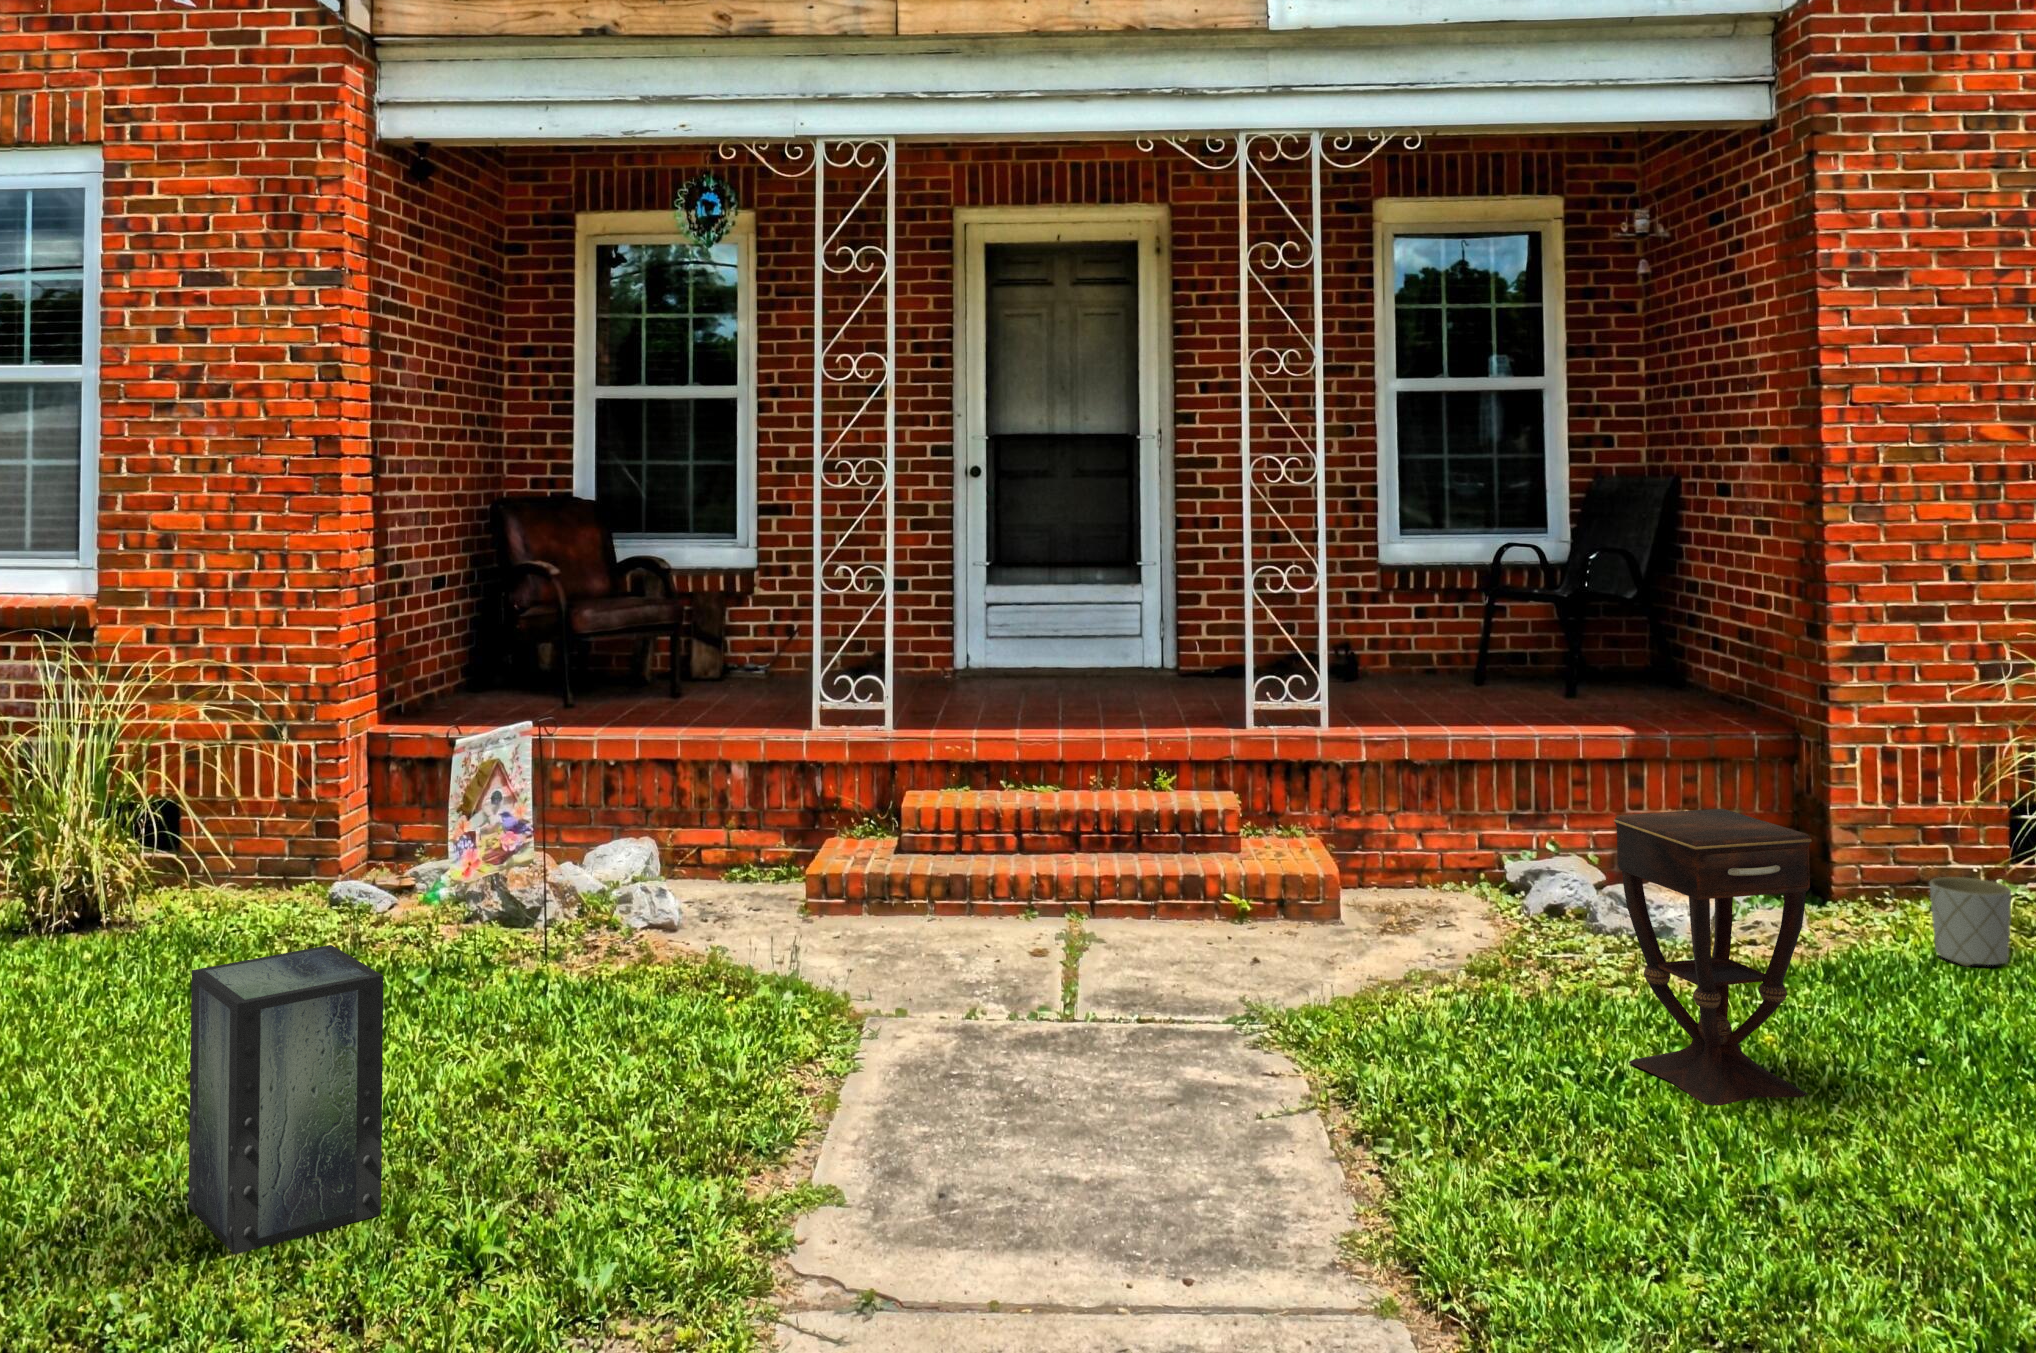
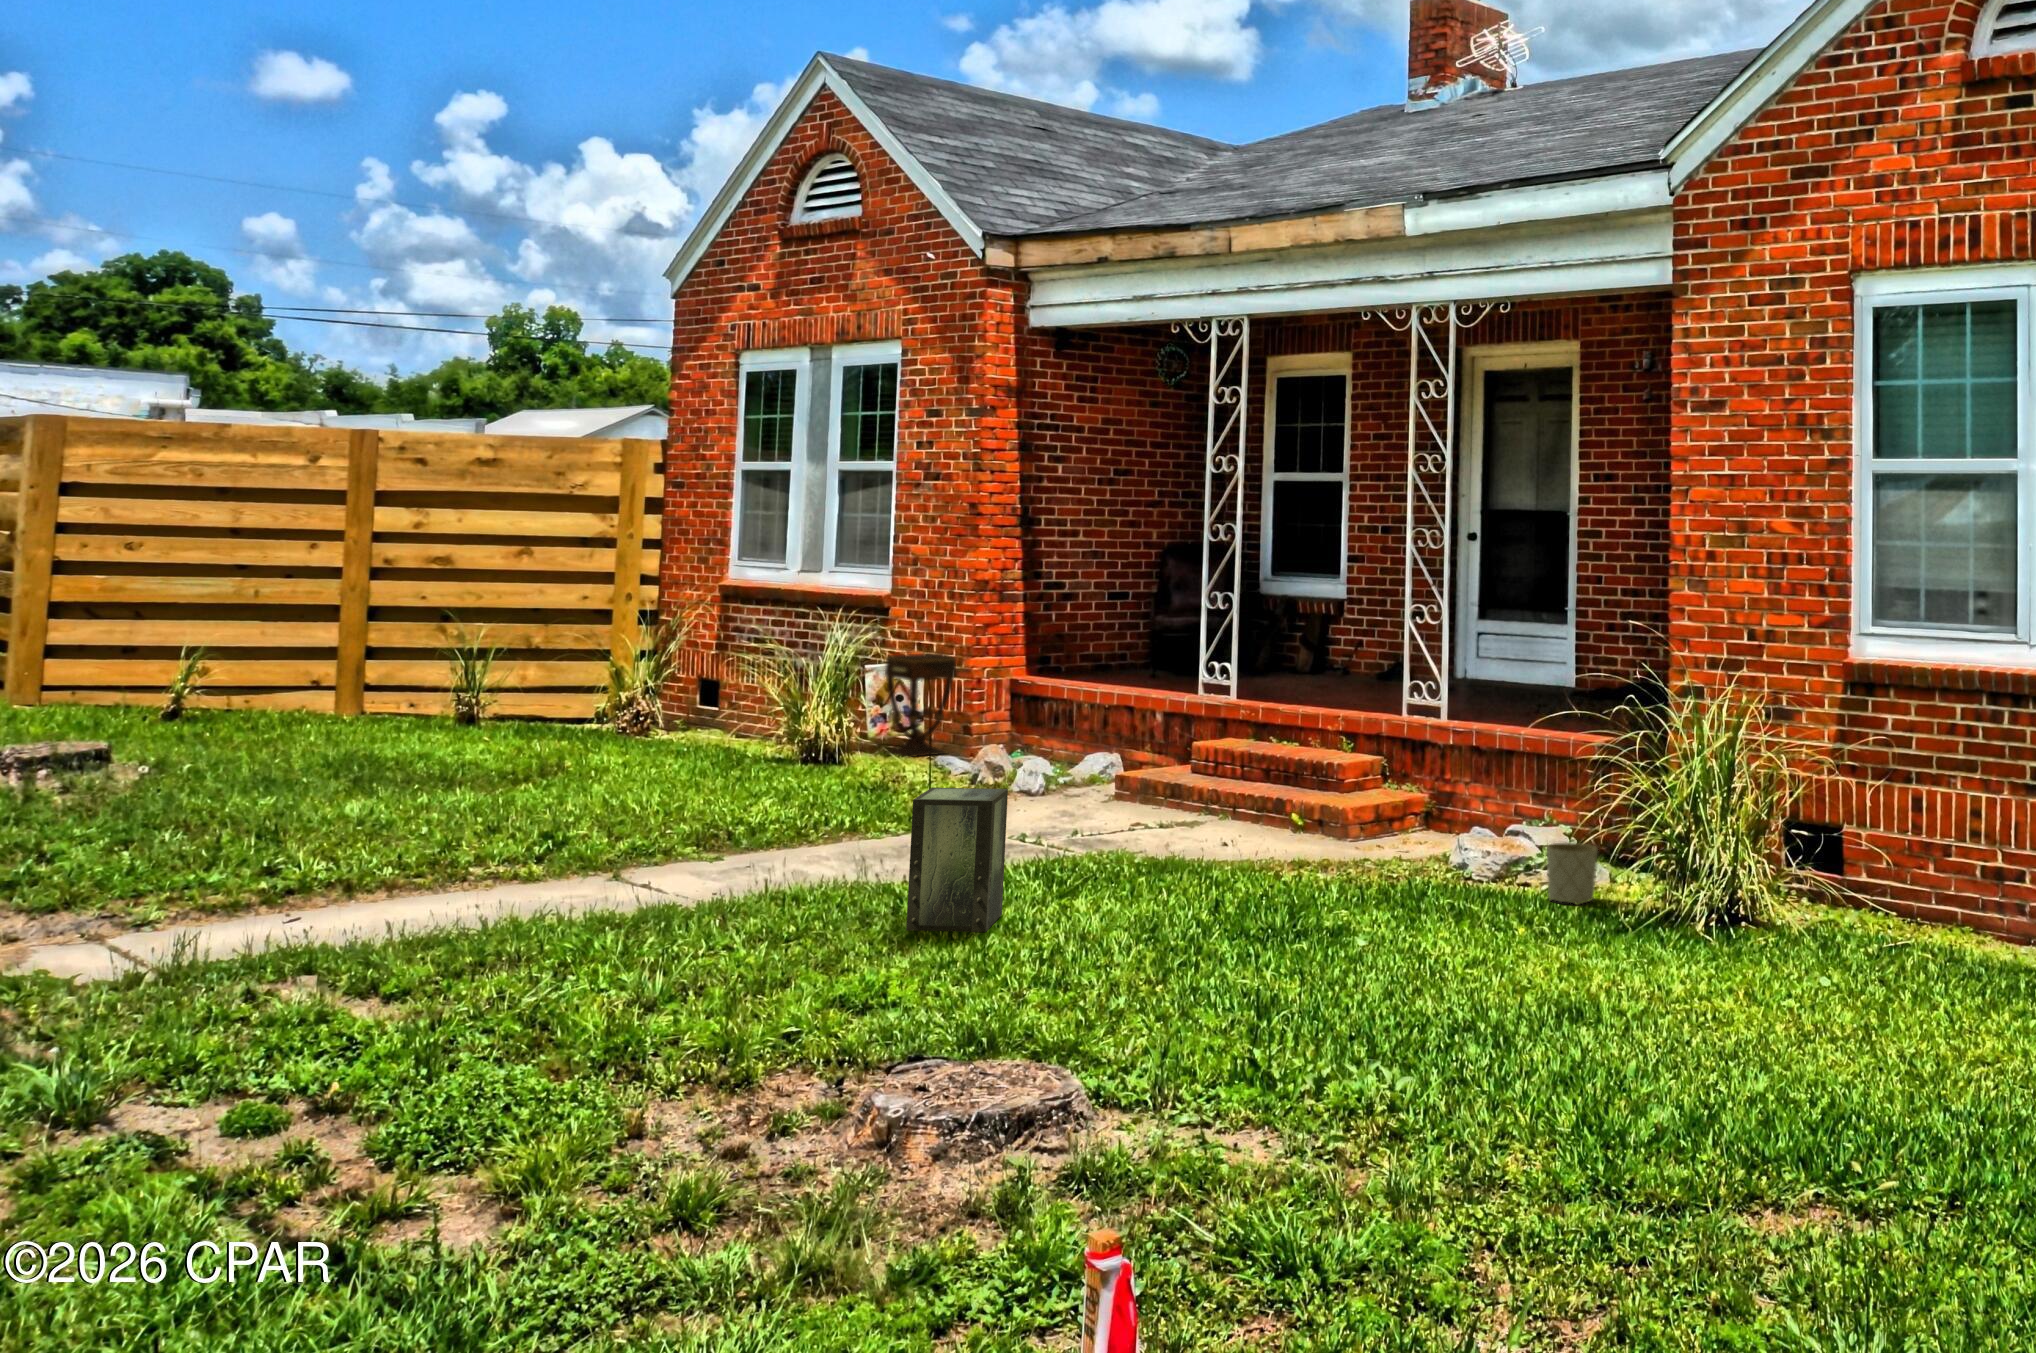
side table: present [1614,809,1812,1106] -> present [885,653,956,757]
storage box: present [188,945,383,1255] -> present [906,788,1008,932]

